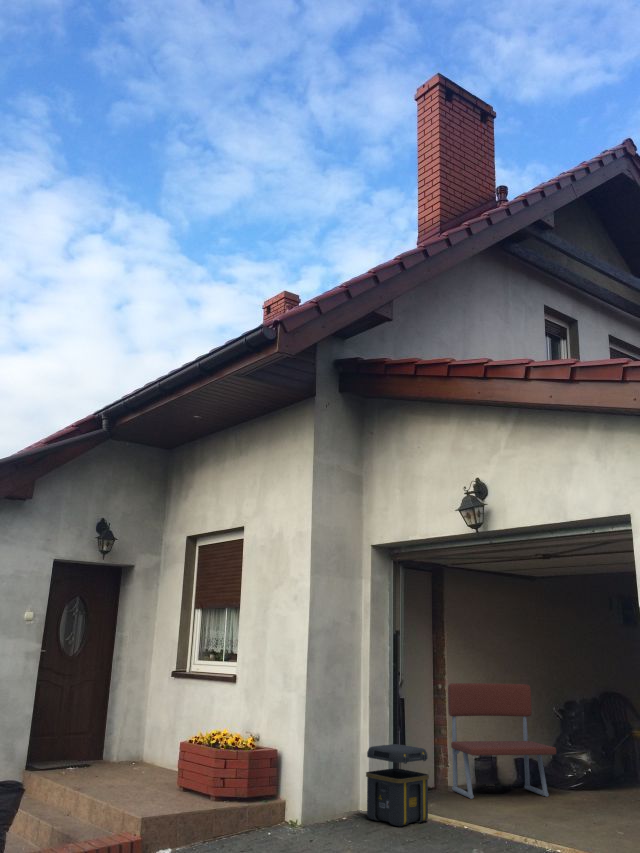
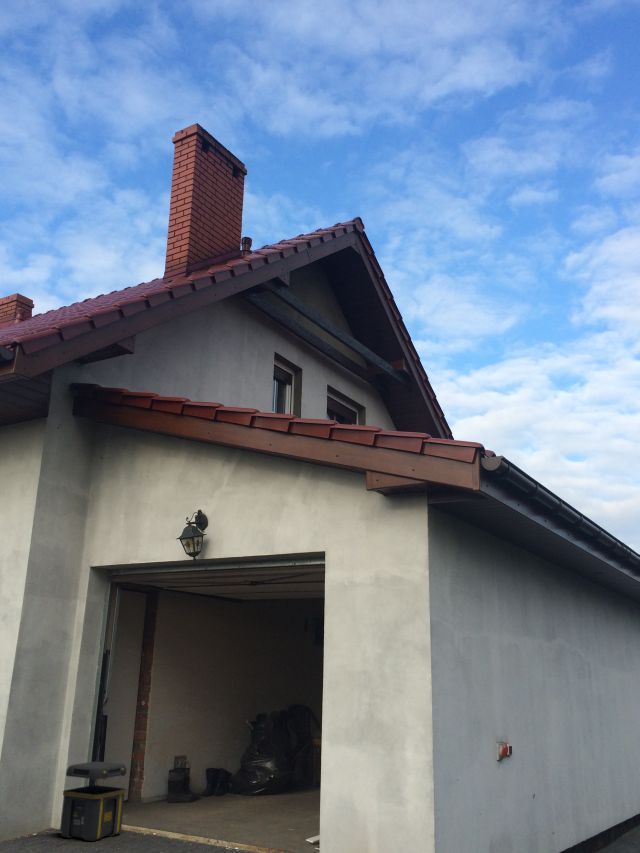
bench: present [448,683,556,799] -> none [146,700,246,810]

